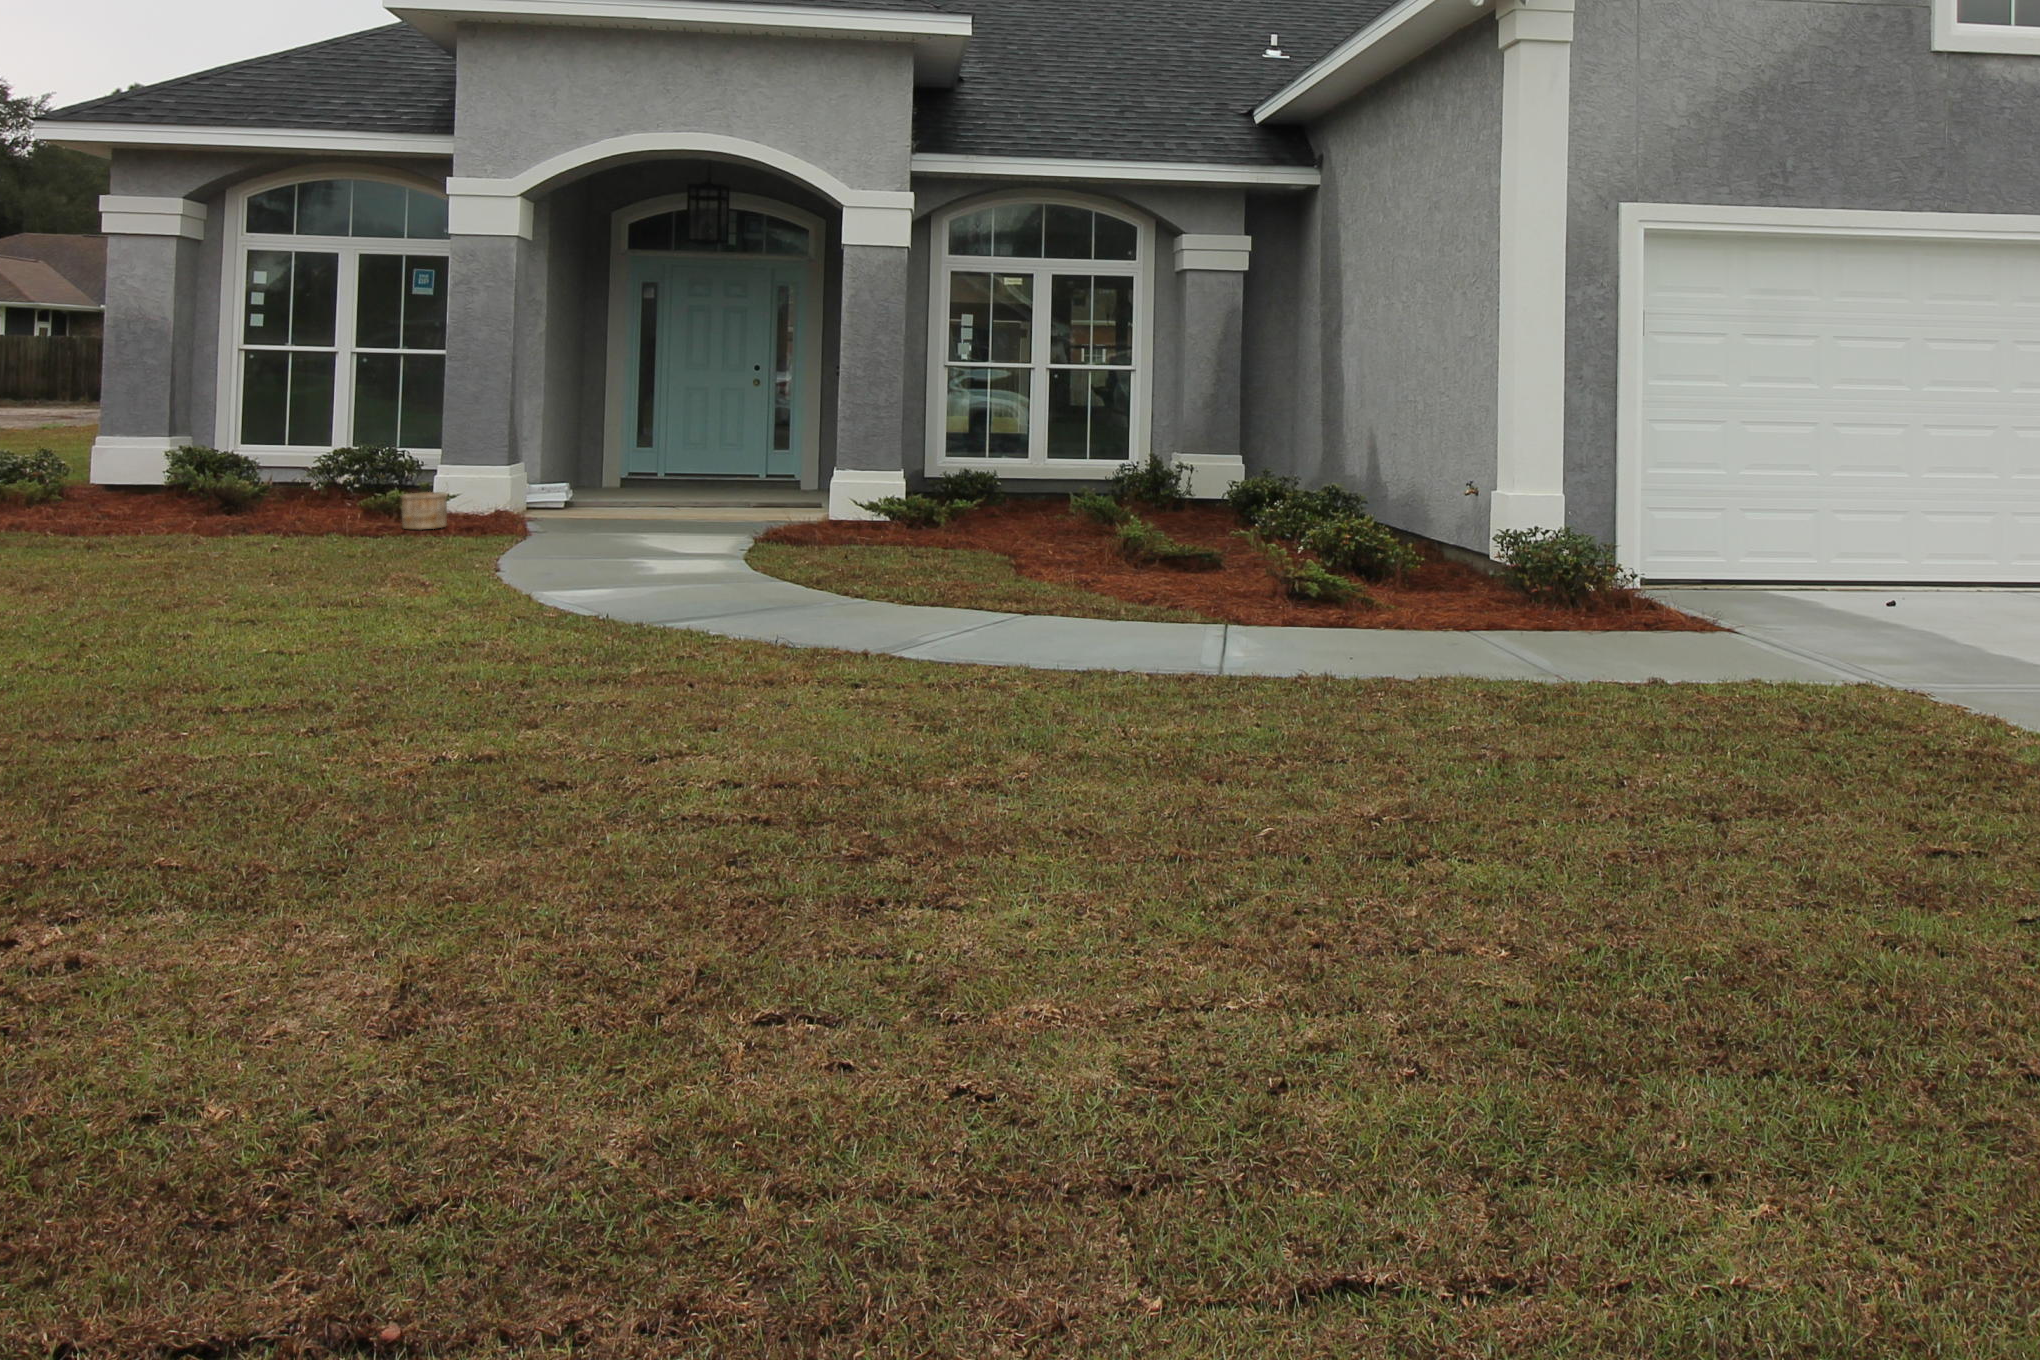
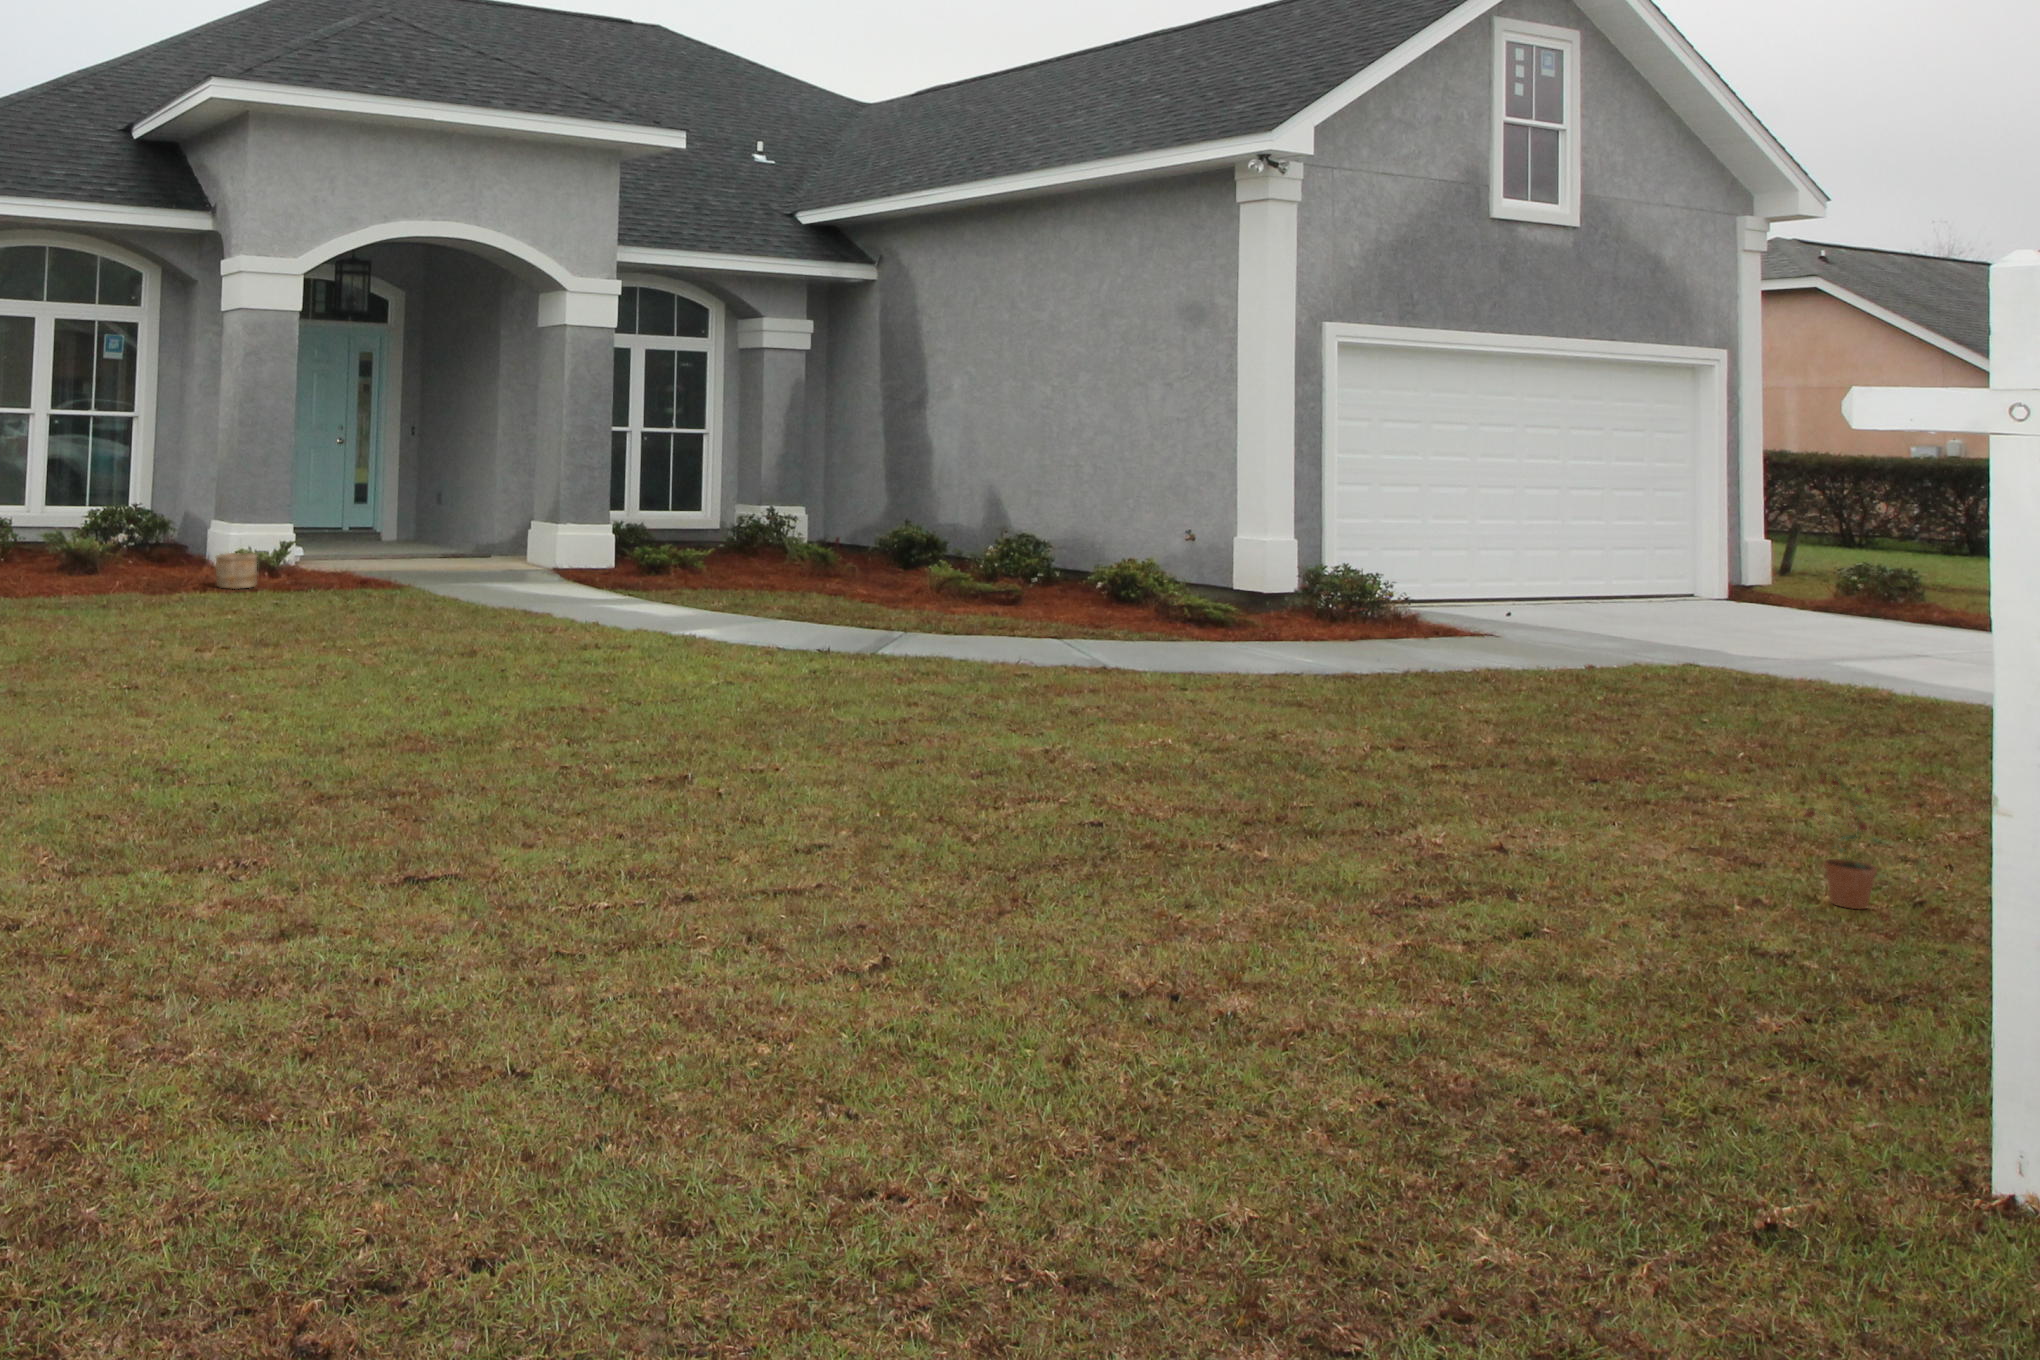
potted plant: none [285,862,378,1123] -> present [1805,775,1879,909]

